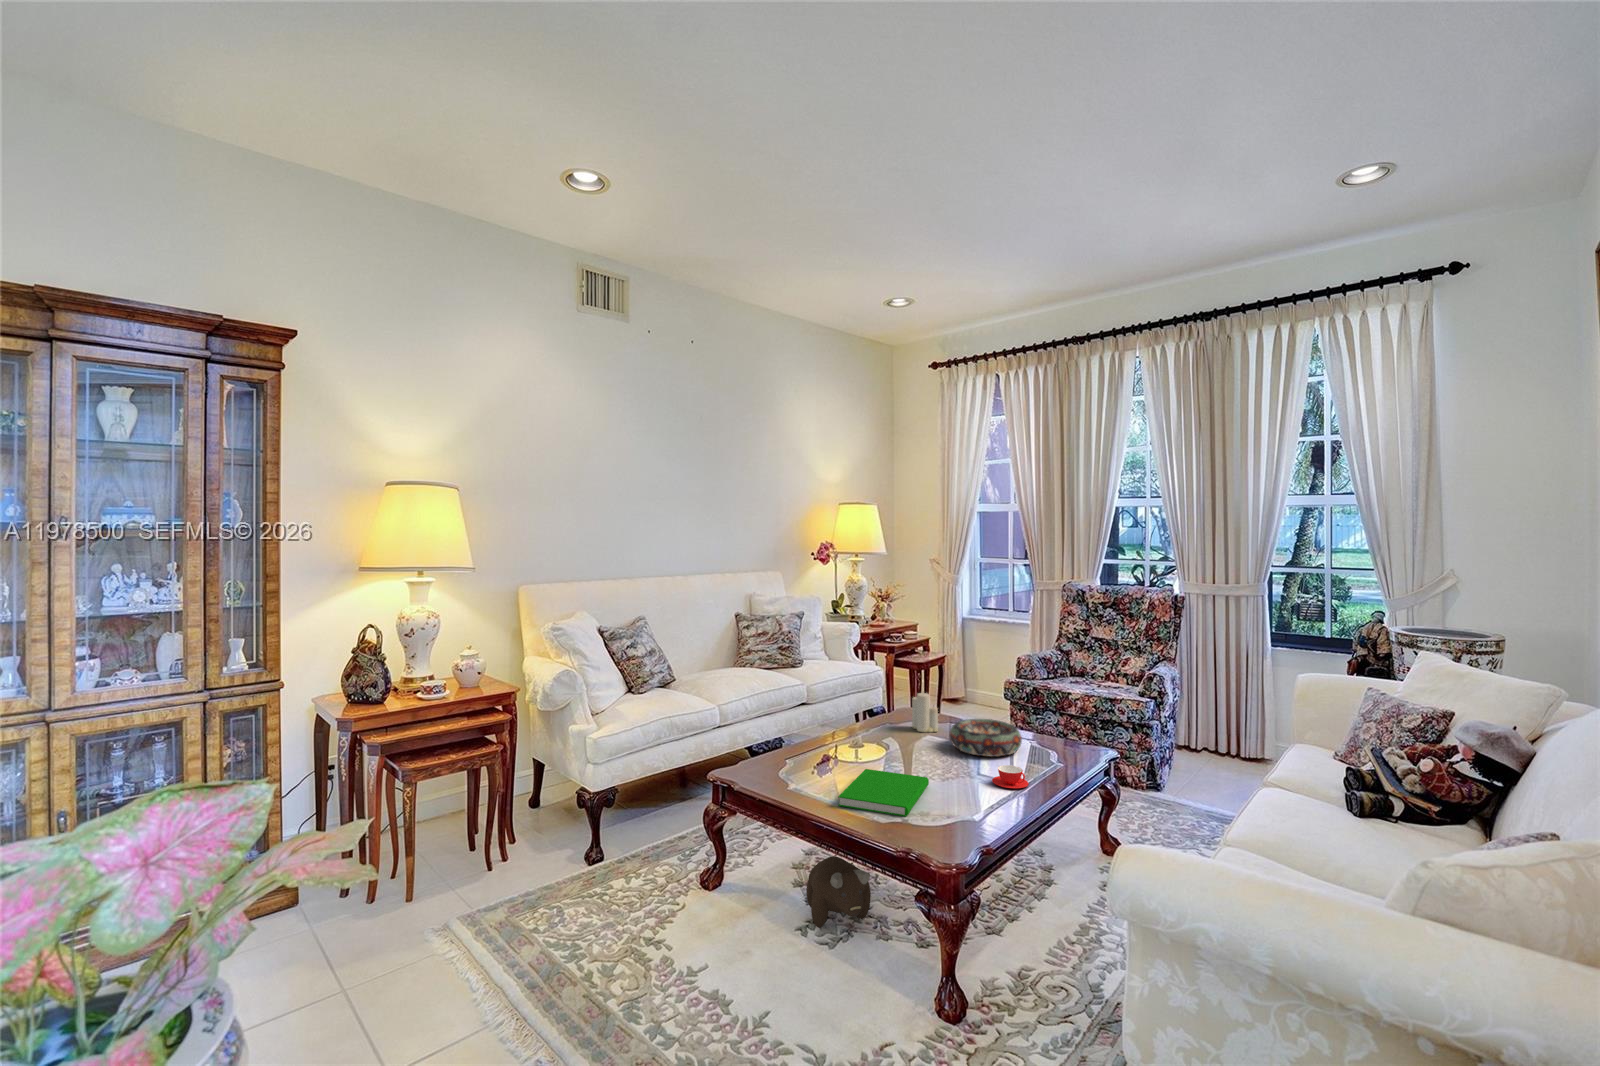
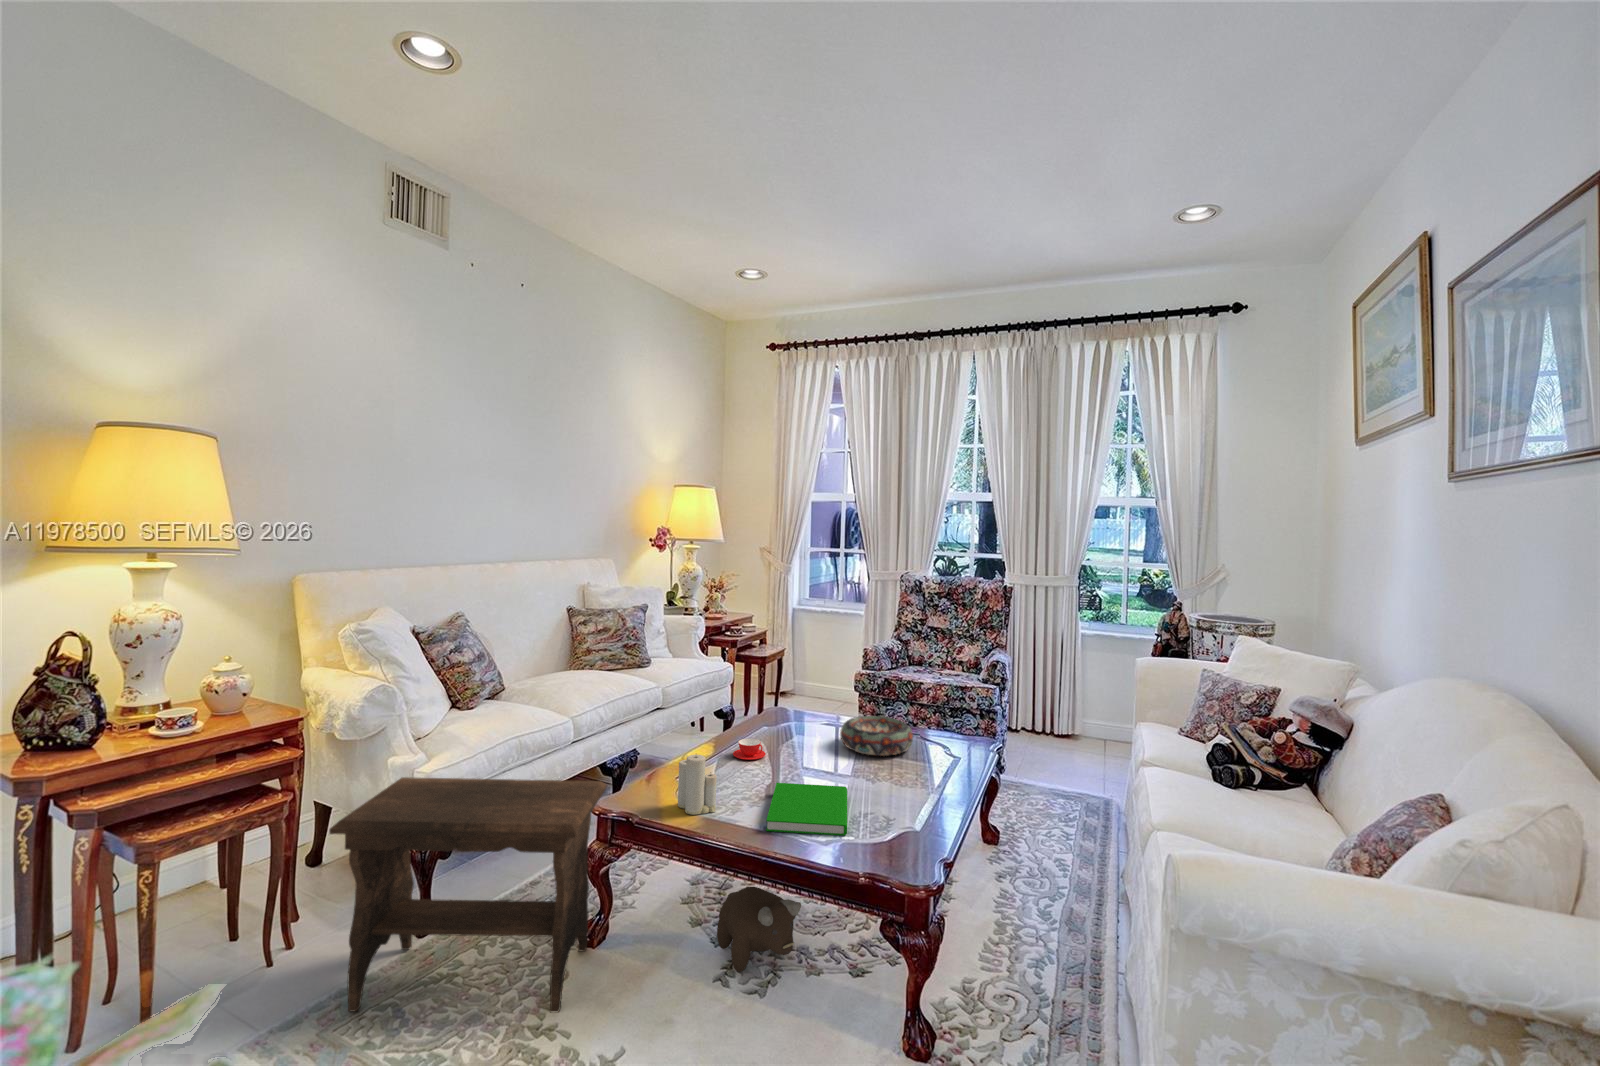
candle: present [912,693,938,732] -> present [678,754,717,815]
footstool: none [515,739,718,933] -> present [329,777,607,1012]
teacup: present [992,765,1028,788] -> present [733,739,766,760]

